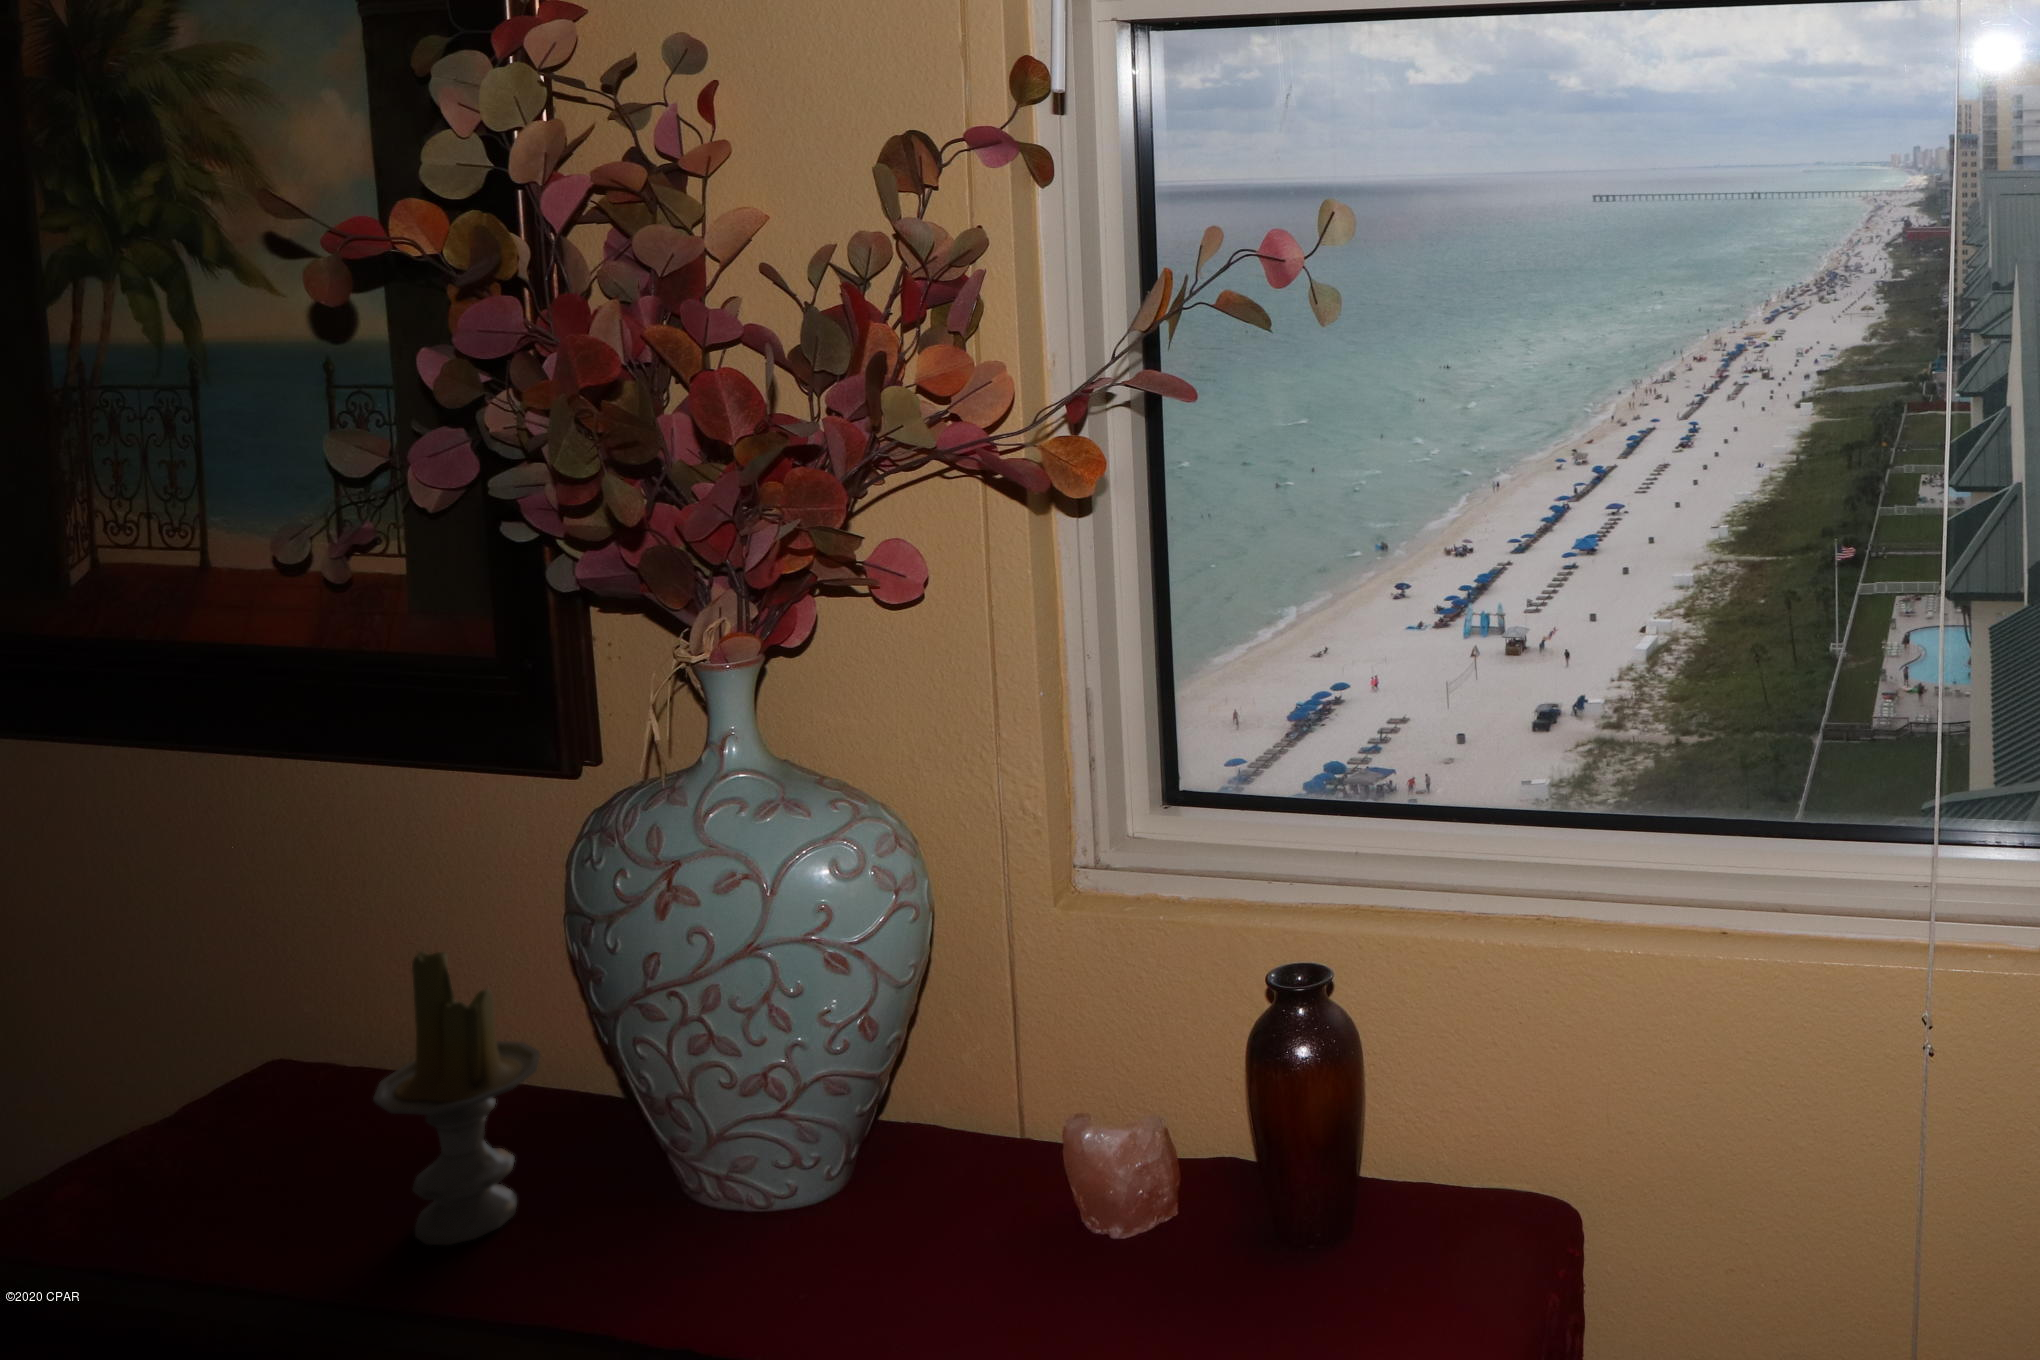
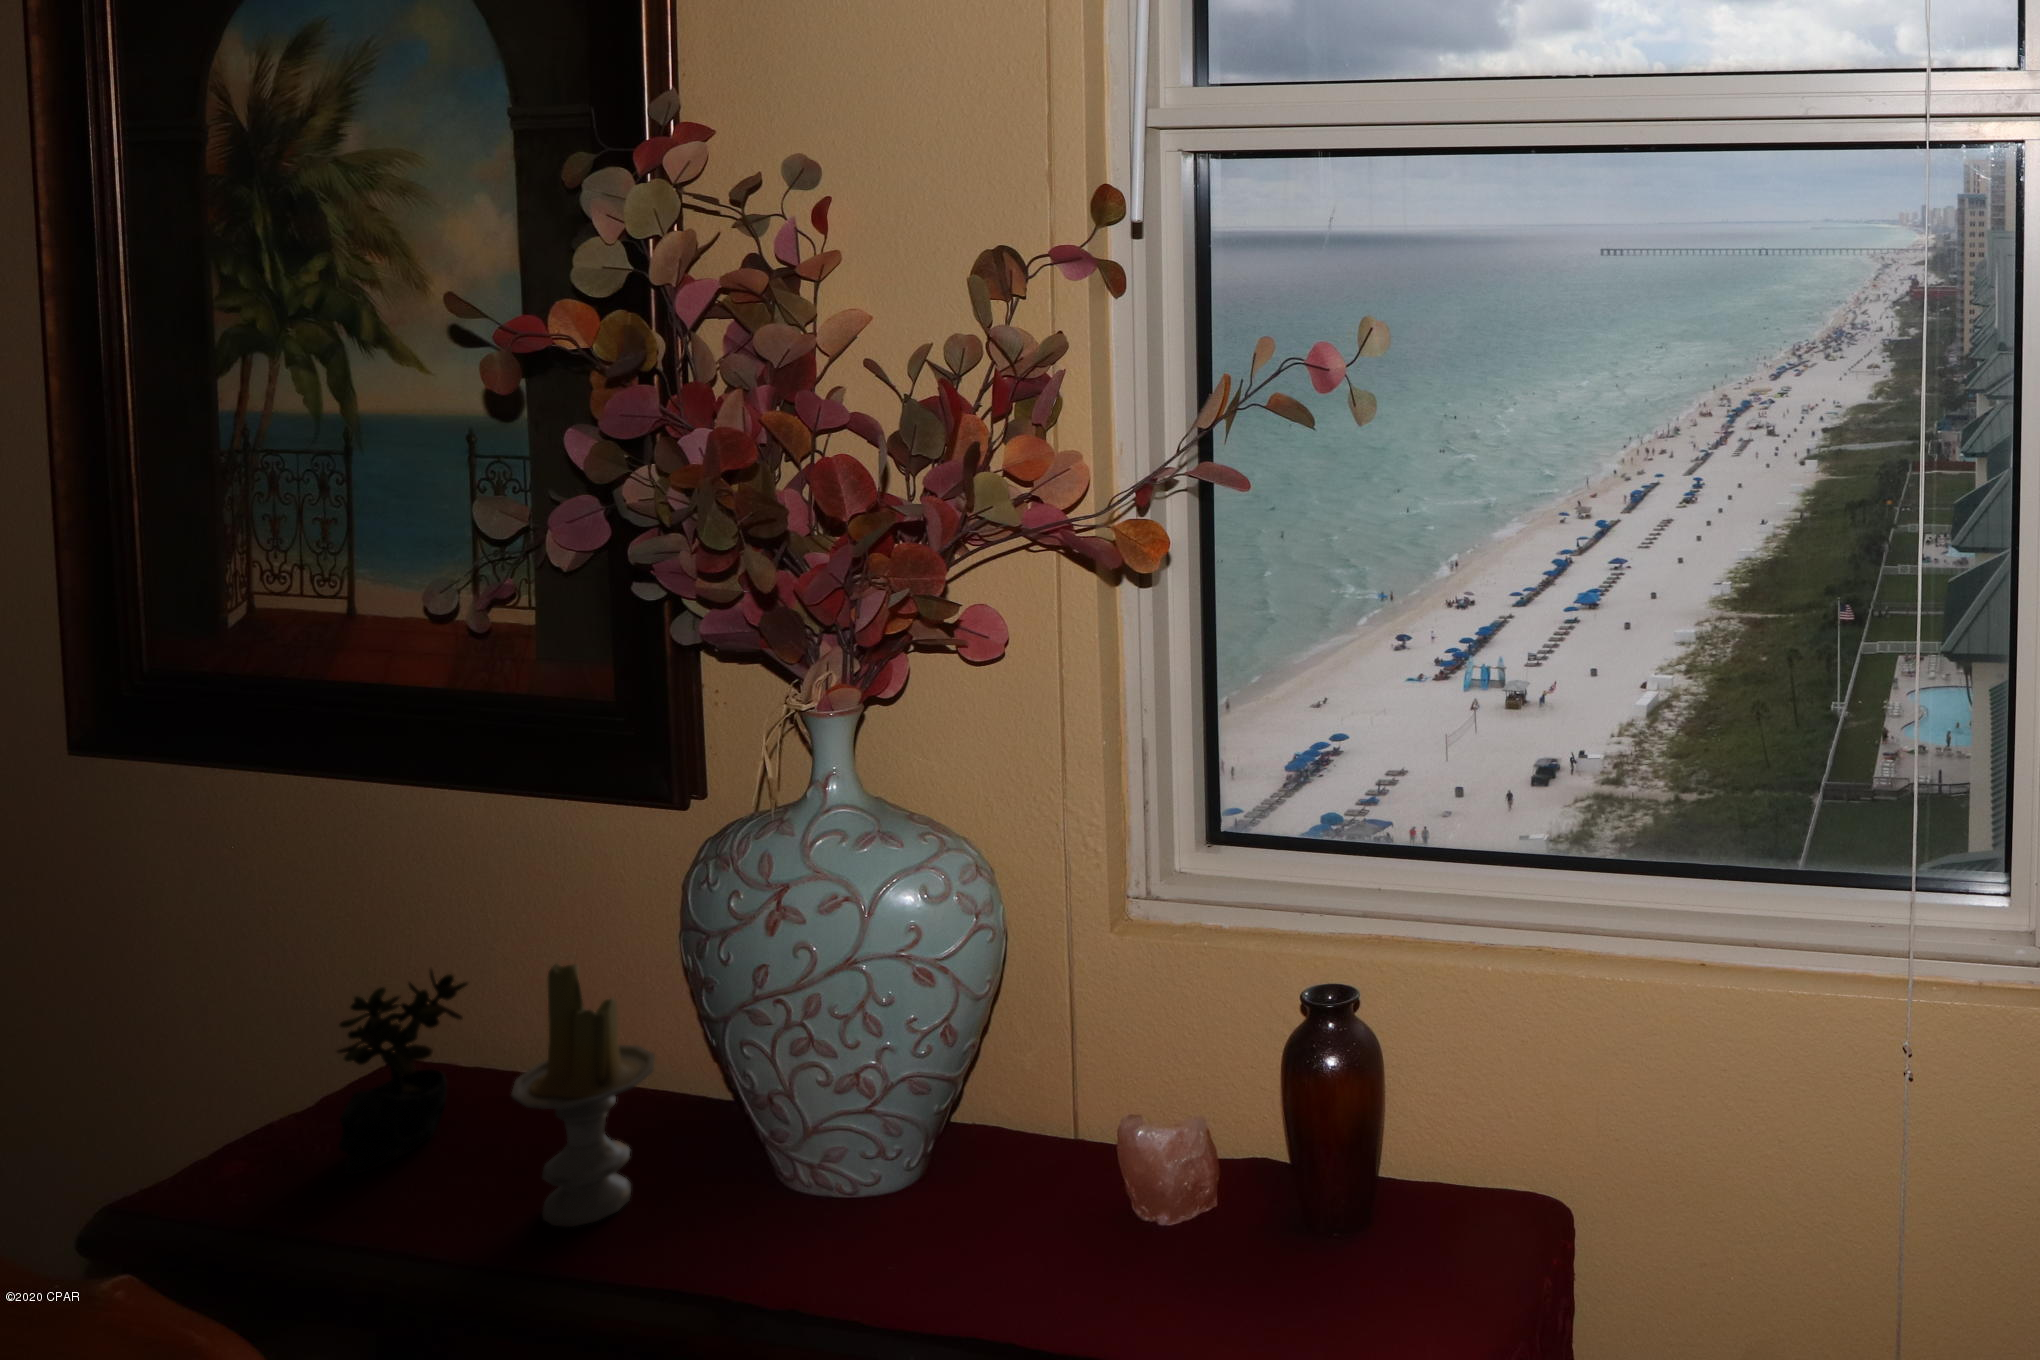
succulent plant: none [181,958,338,1189] -> present [337,970,468,1174]

